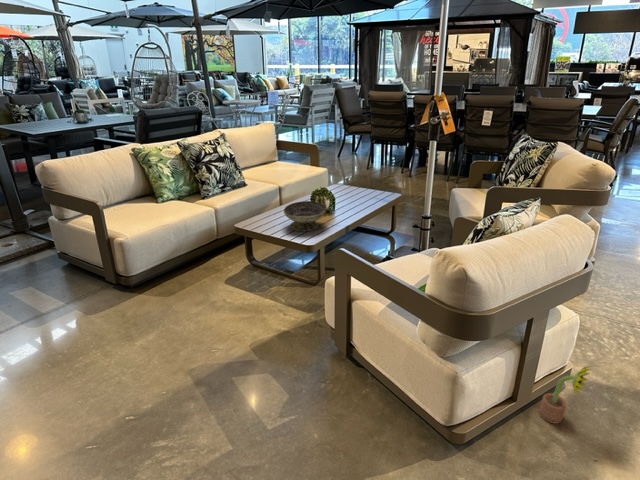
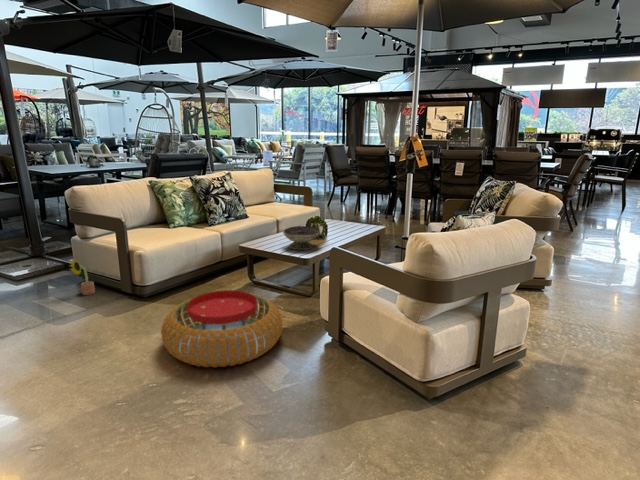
pouf: none [140,289,282,392] -> present [161,290,283,368]
decorative plant: present [539,366,590,423] -> present [70,260,95,295]

